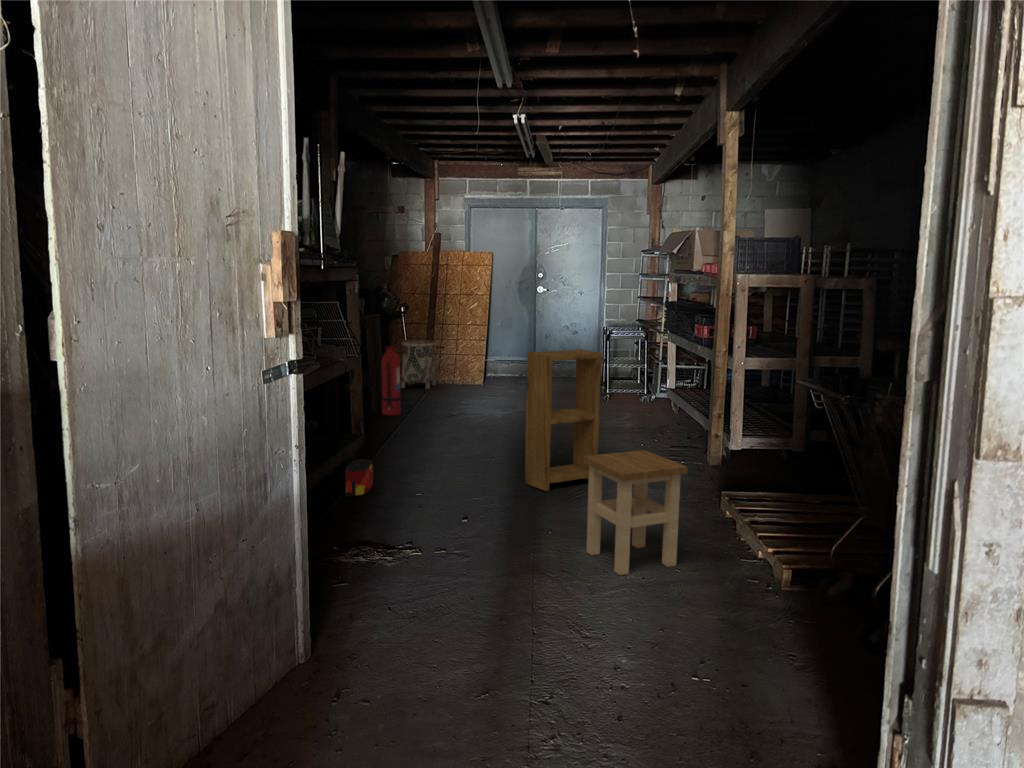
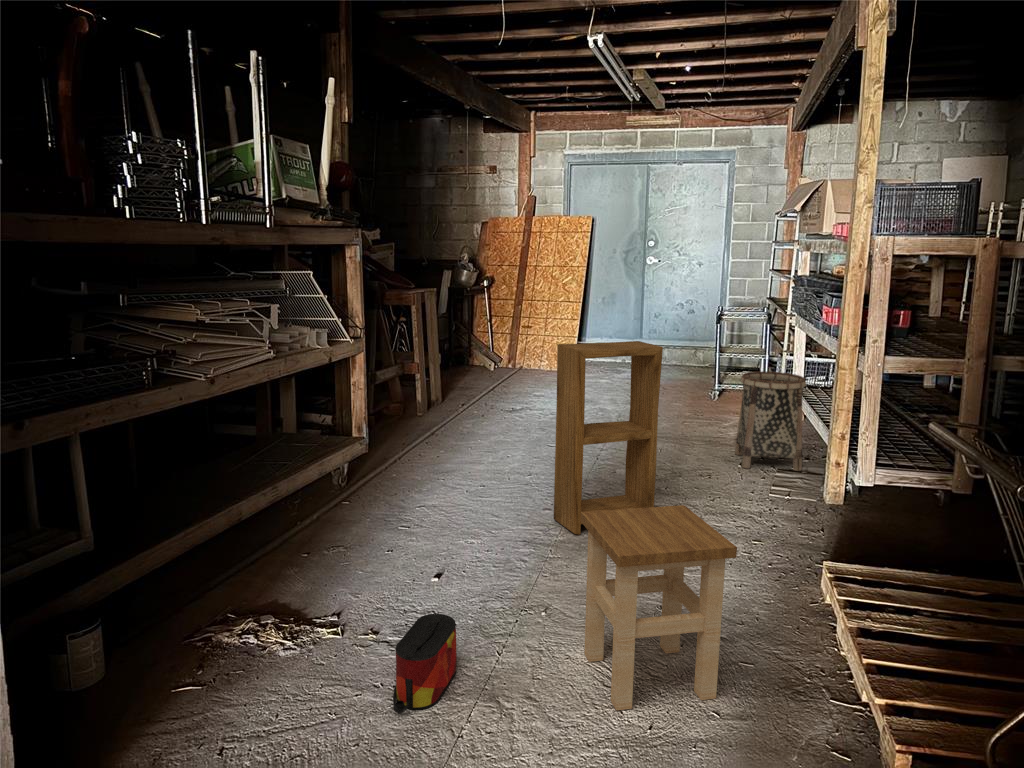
basket: present [401,340,436,389] -> present [735,371,806,471]
fire extinguisher: present [382,346,401,415] -> none [437,327,459,409]
bag: present [345,459,373,497] -> present [393,614,457,712]

